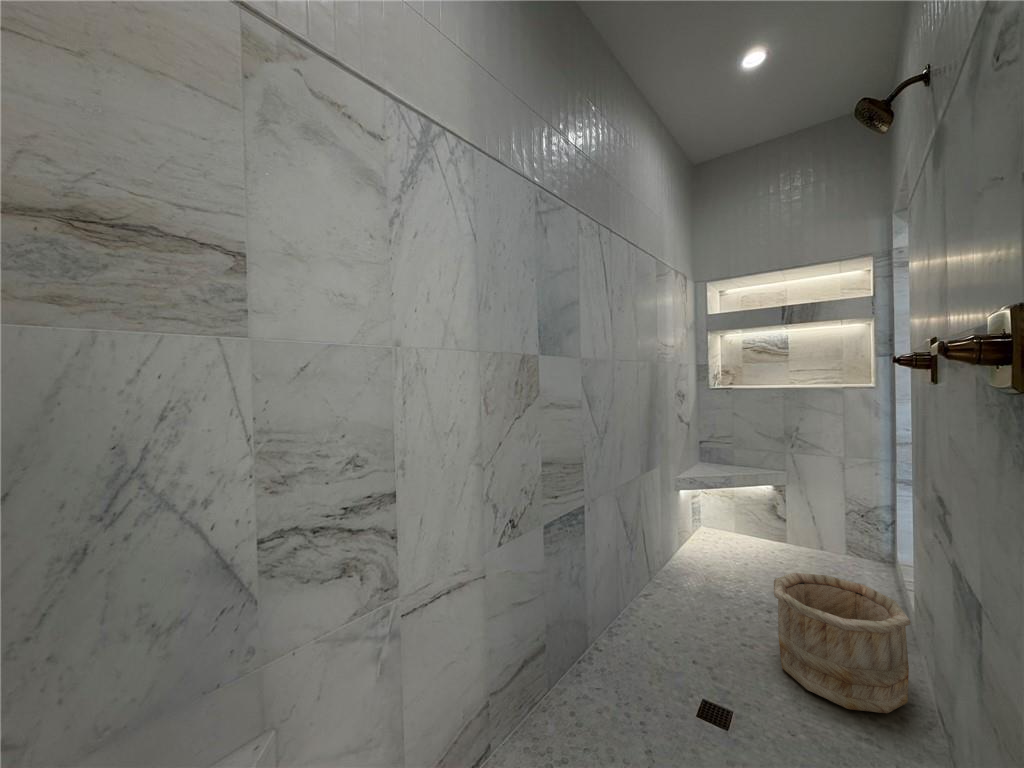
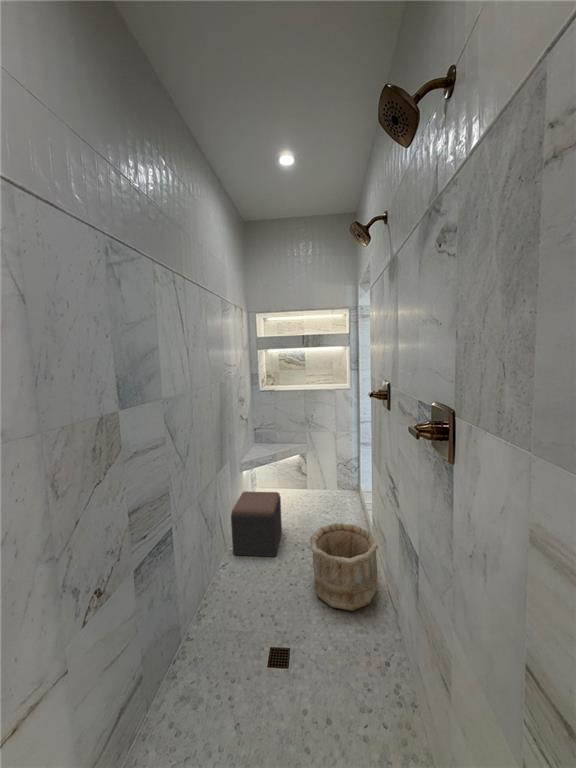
footstool: none [656,510,733,604] -> present [231,491,282,557]

